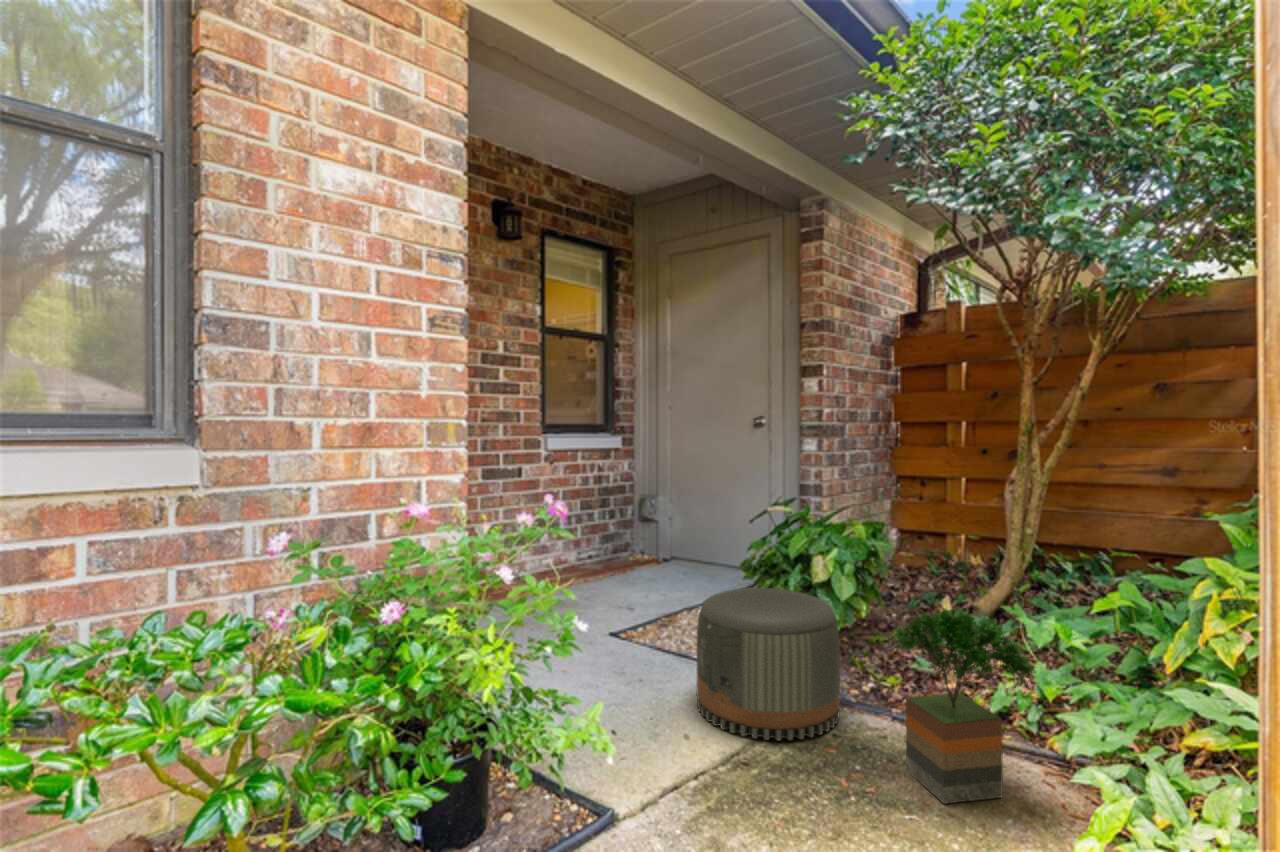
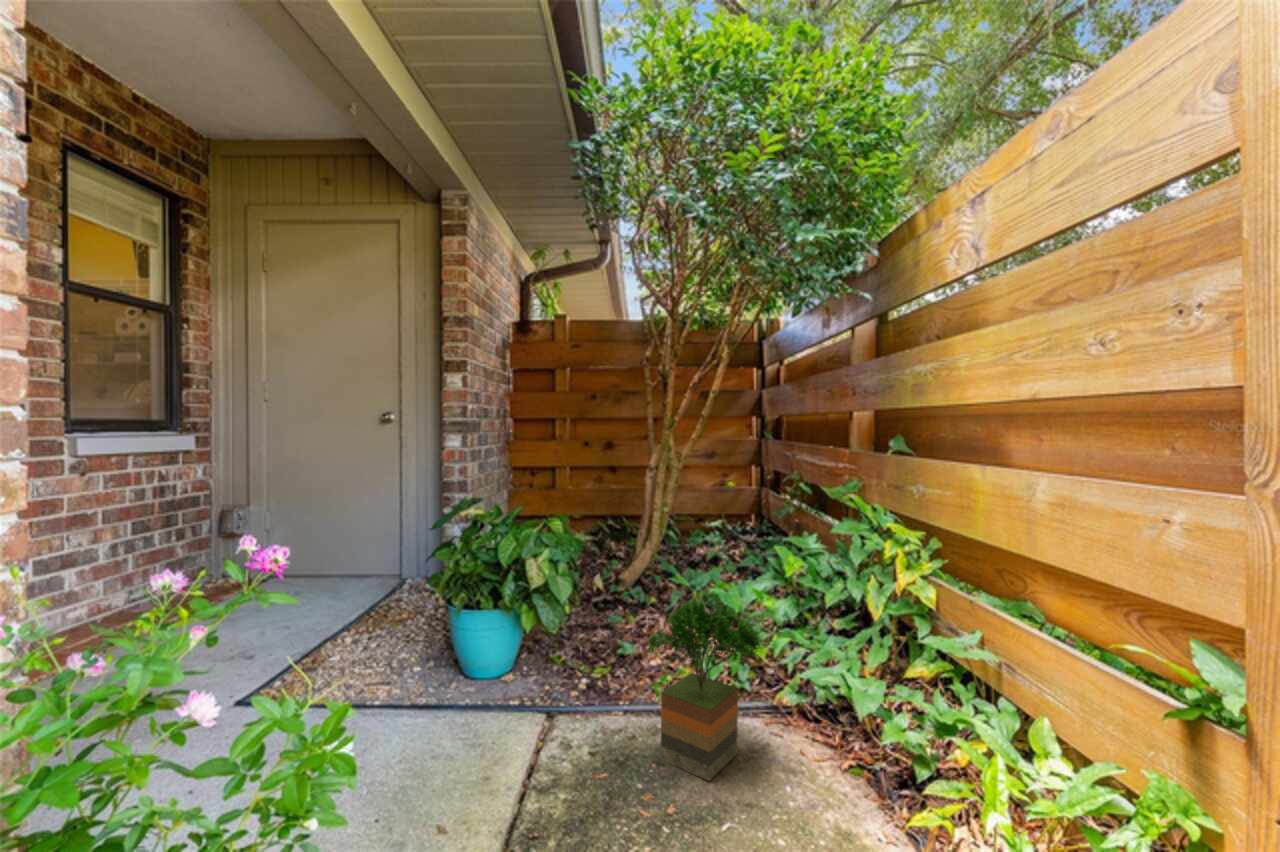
pouf: present [697,588,840,740] -> none [422,607,580,790]

